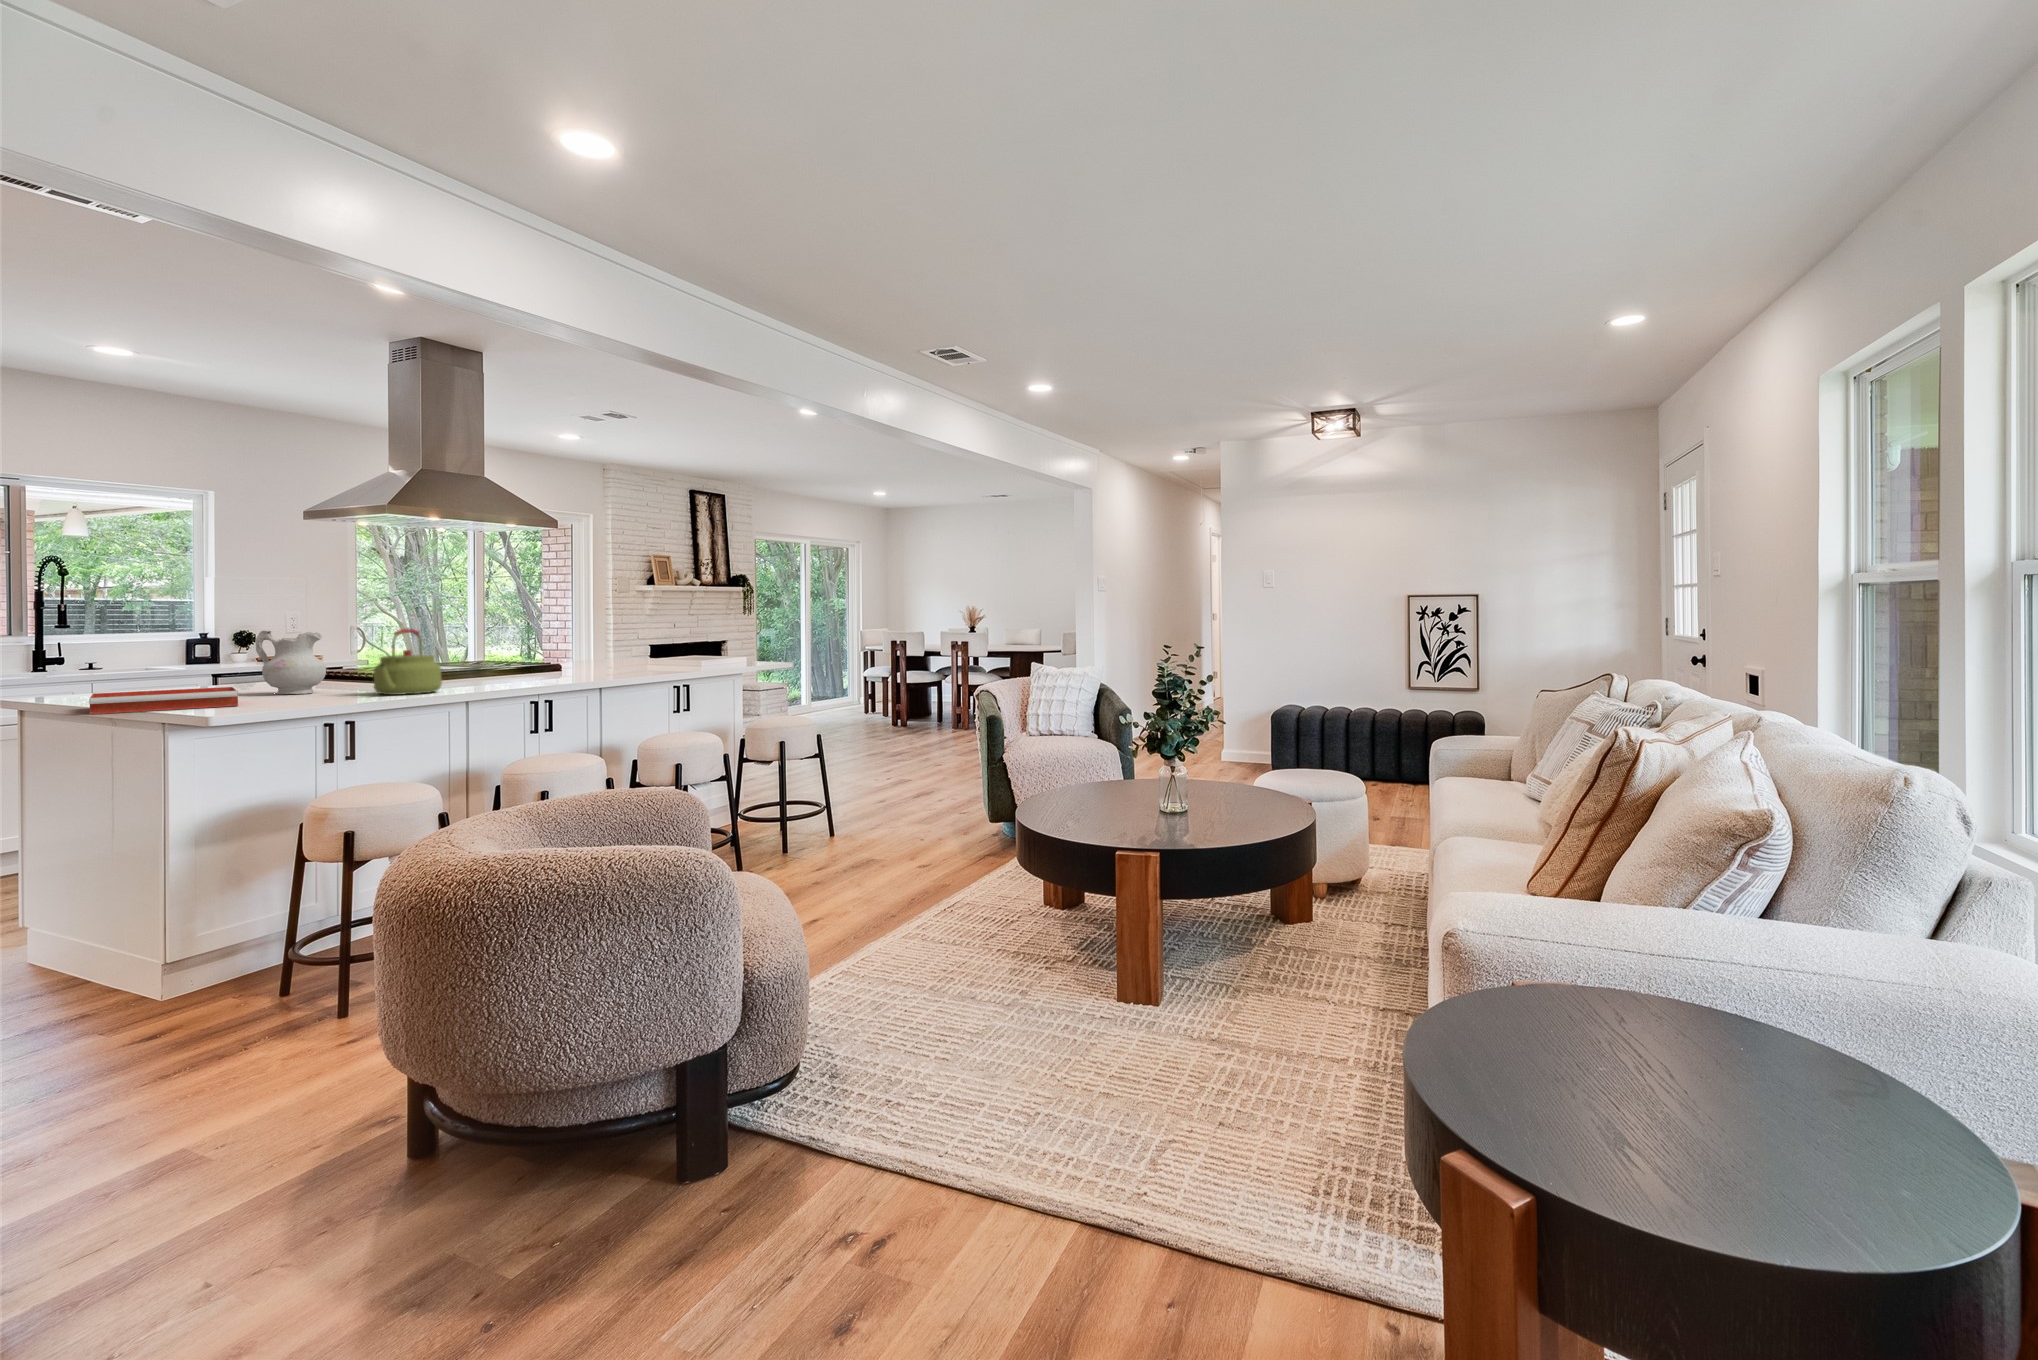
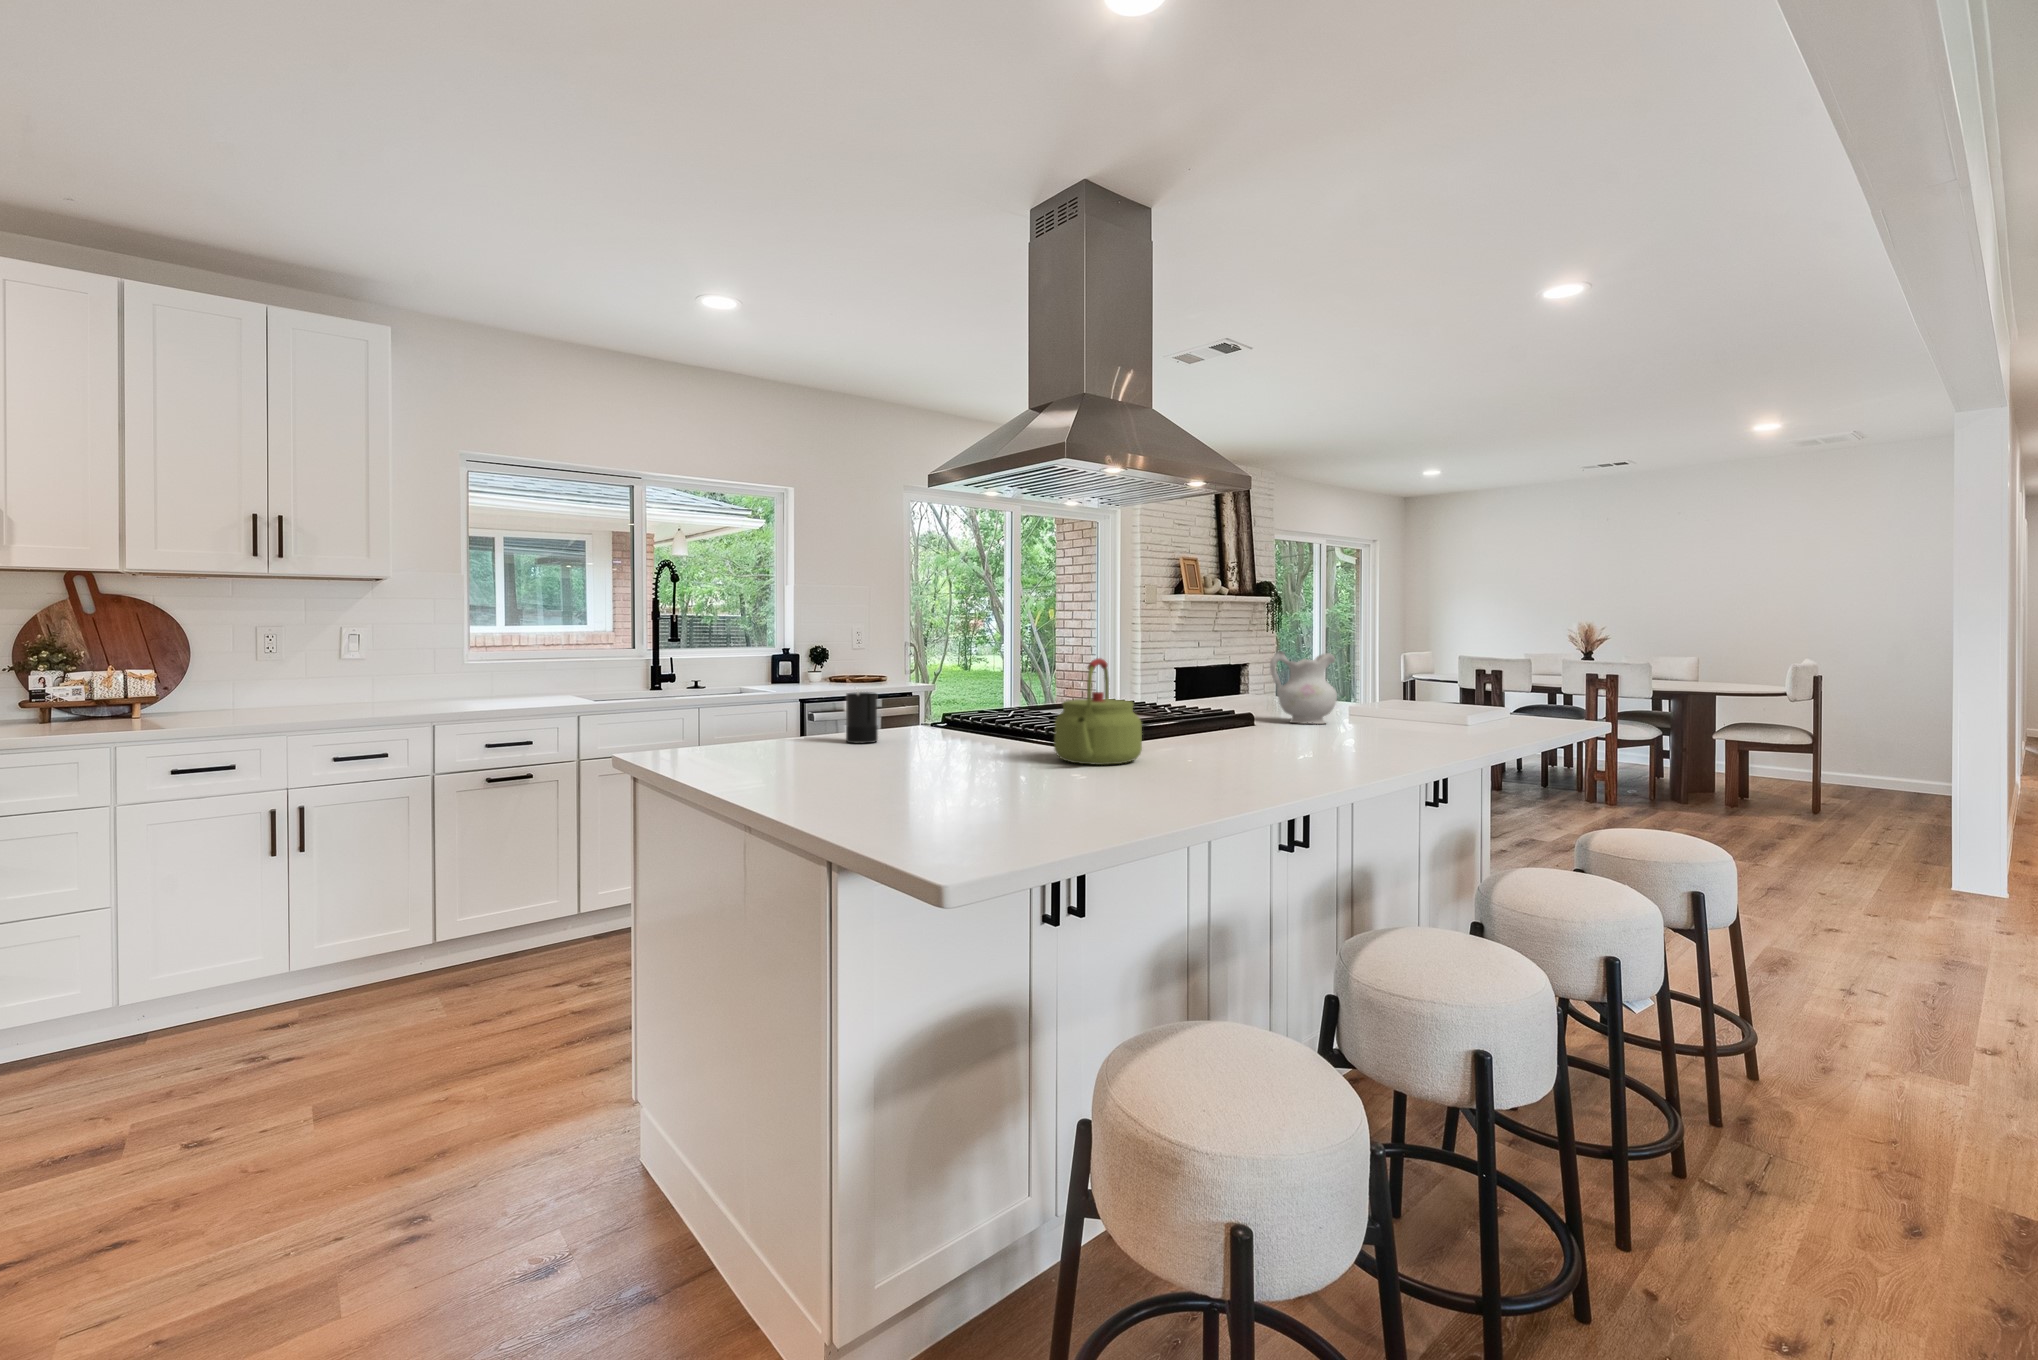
ceramic pitcher: present [256,630,326,694] -> present [1270,651,1337,724]
candle: none [214,655,245,694] -> present [846,691,878,743]
tray: present [89,687,238,714] -> none [740,743,917,792]

